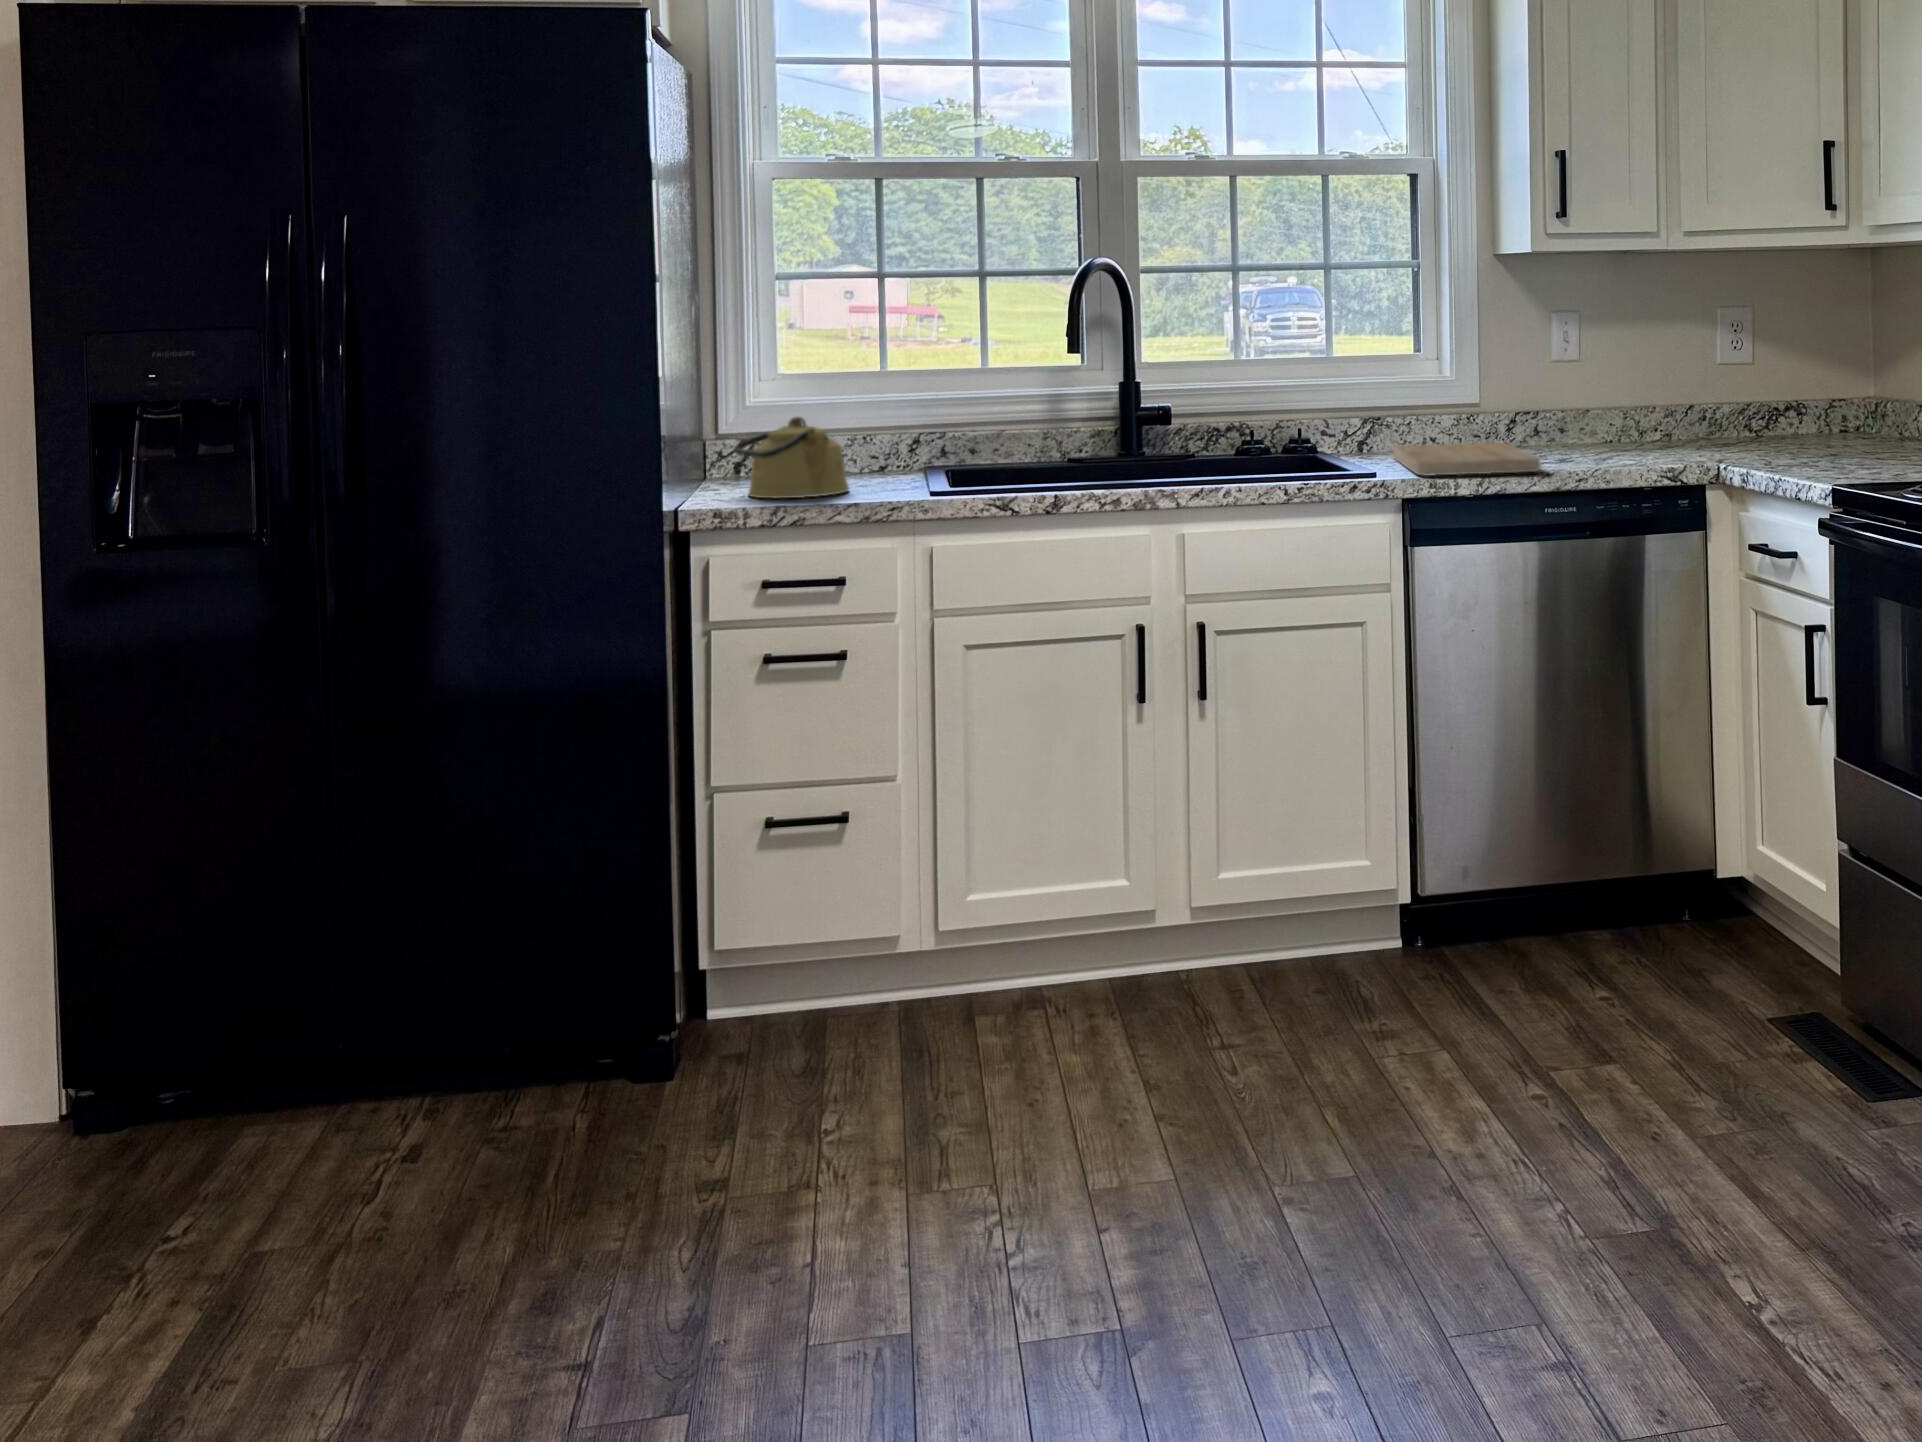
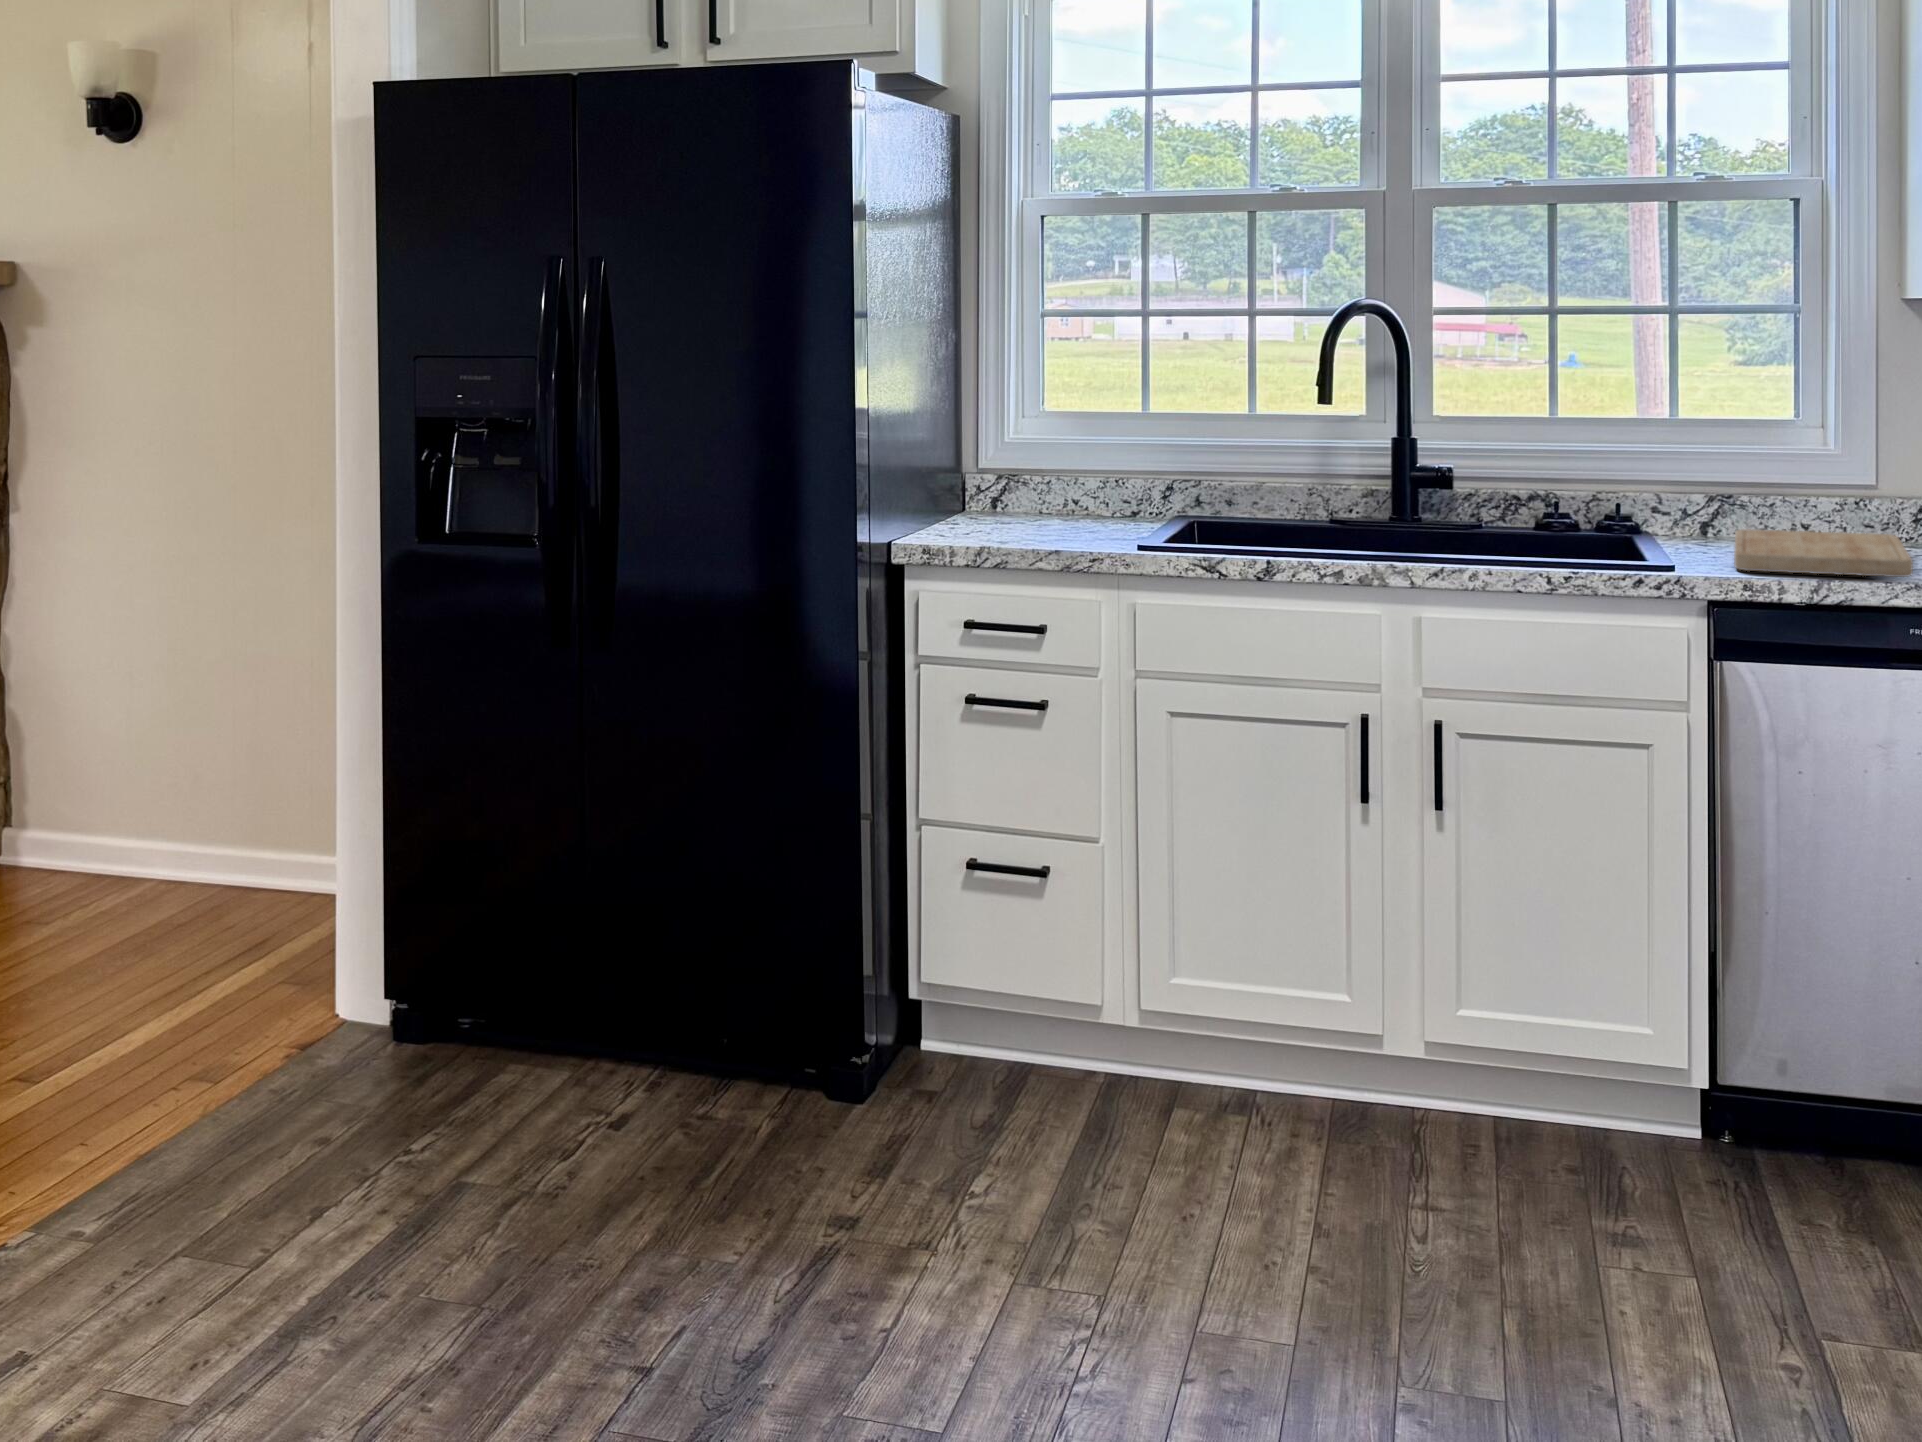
kettle: present [733,417,850,498] -> none [966,458,1077,541]

